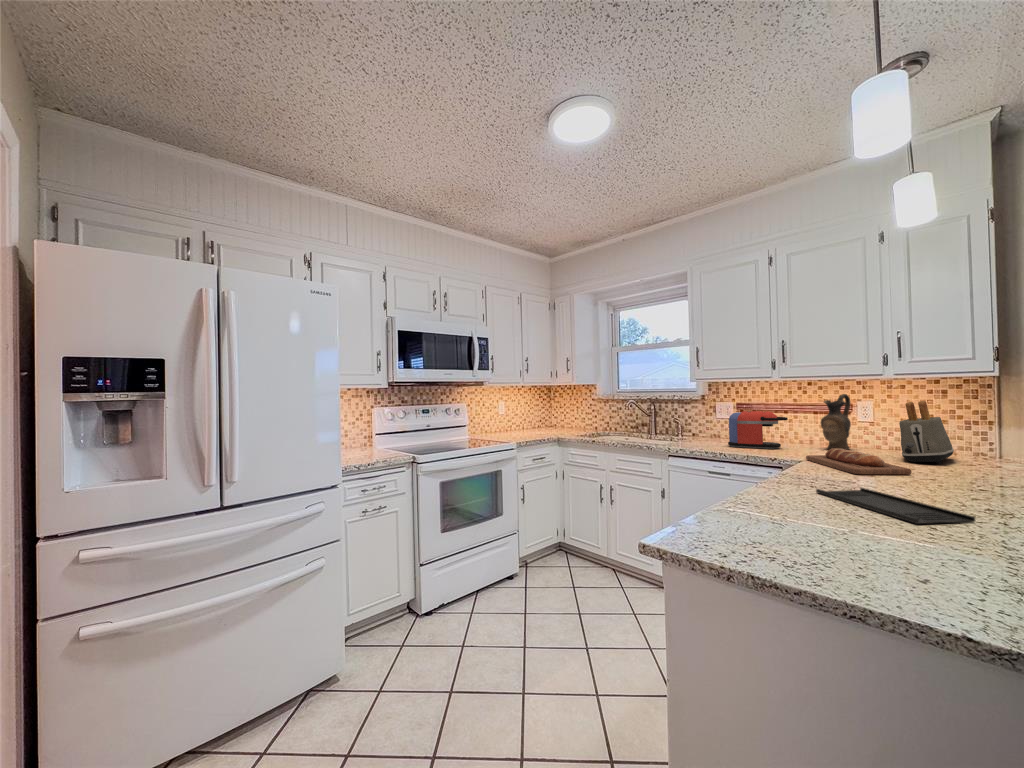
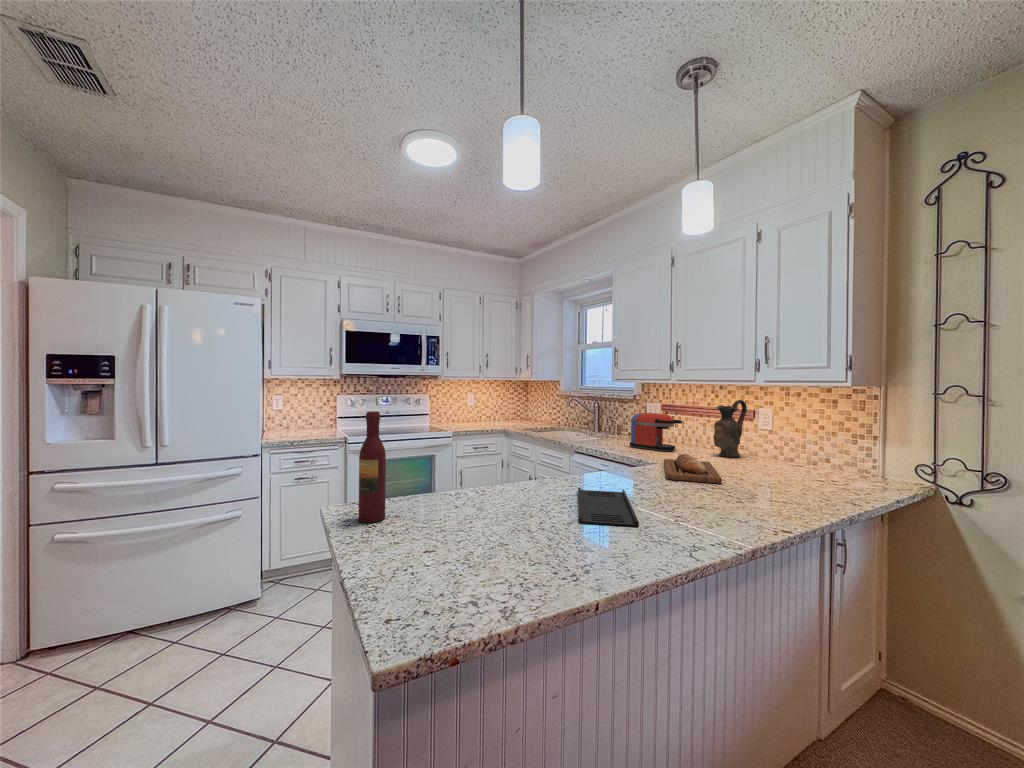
toaster: present [899,401,954,464] -> none [756,410,821,477]
wine bottle: none [692,414,728,549] -> present [359,411,386,523]

